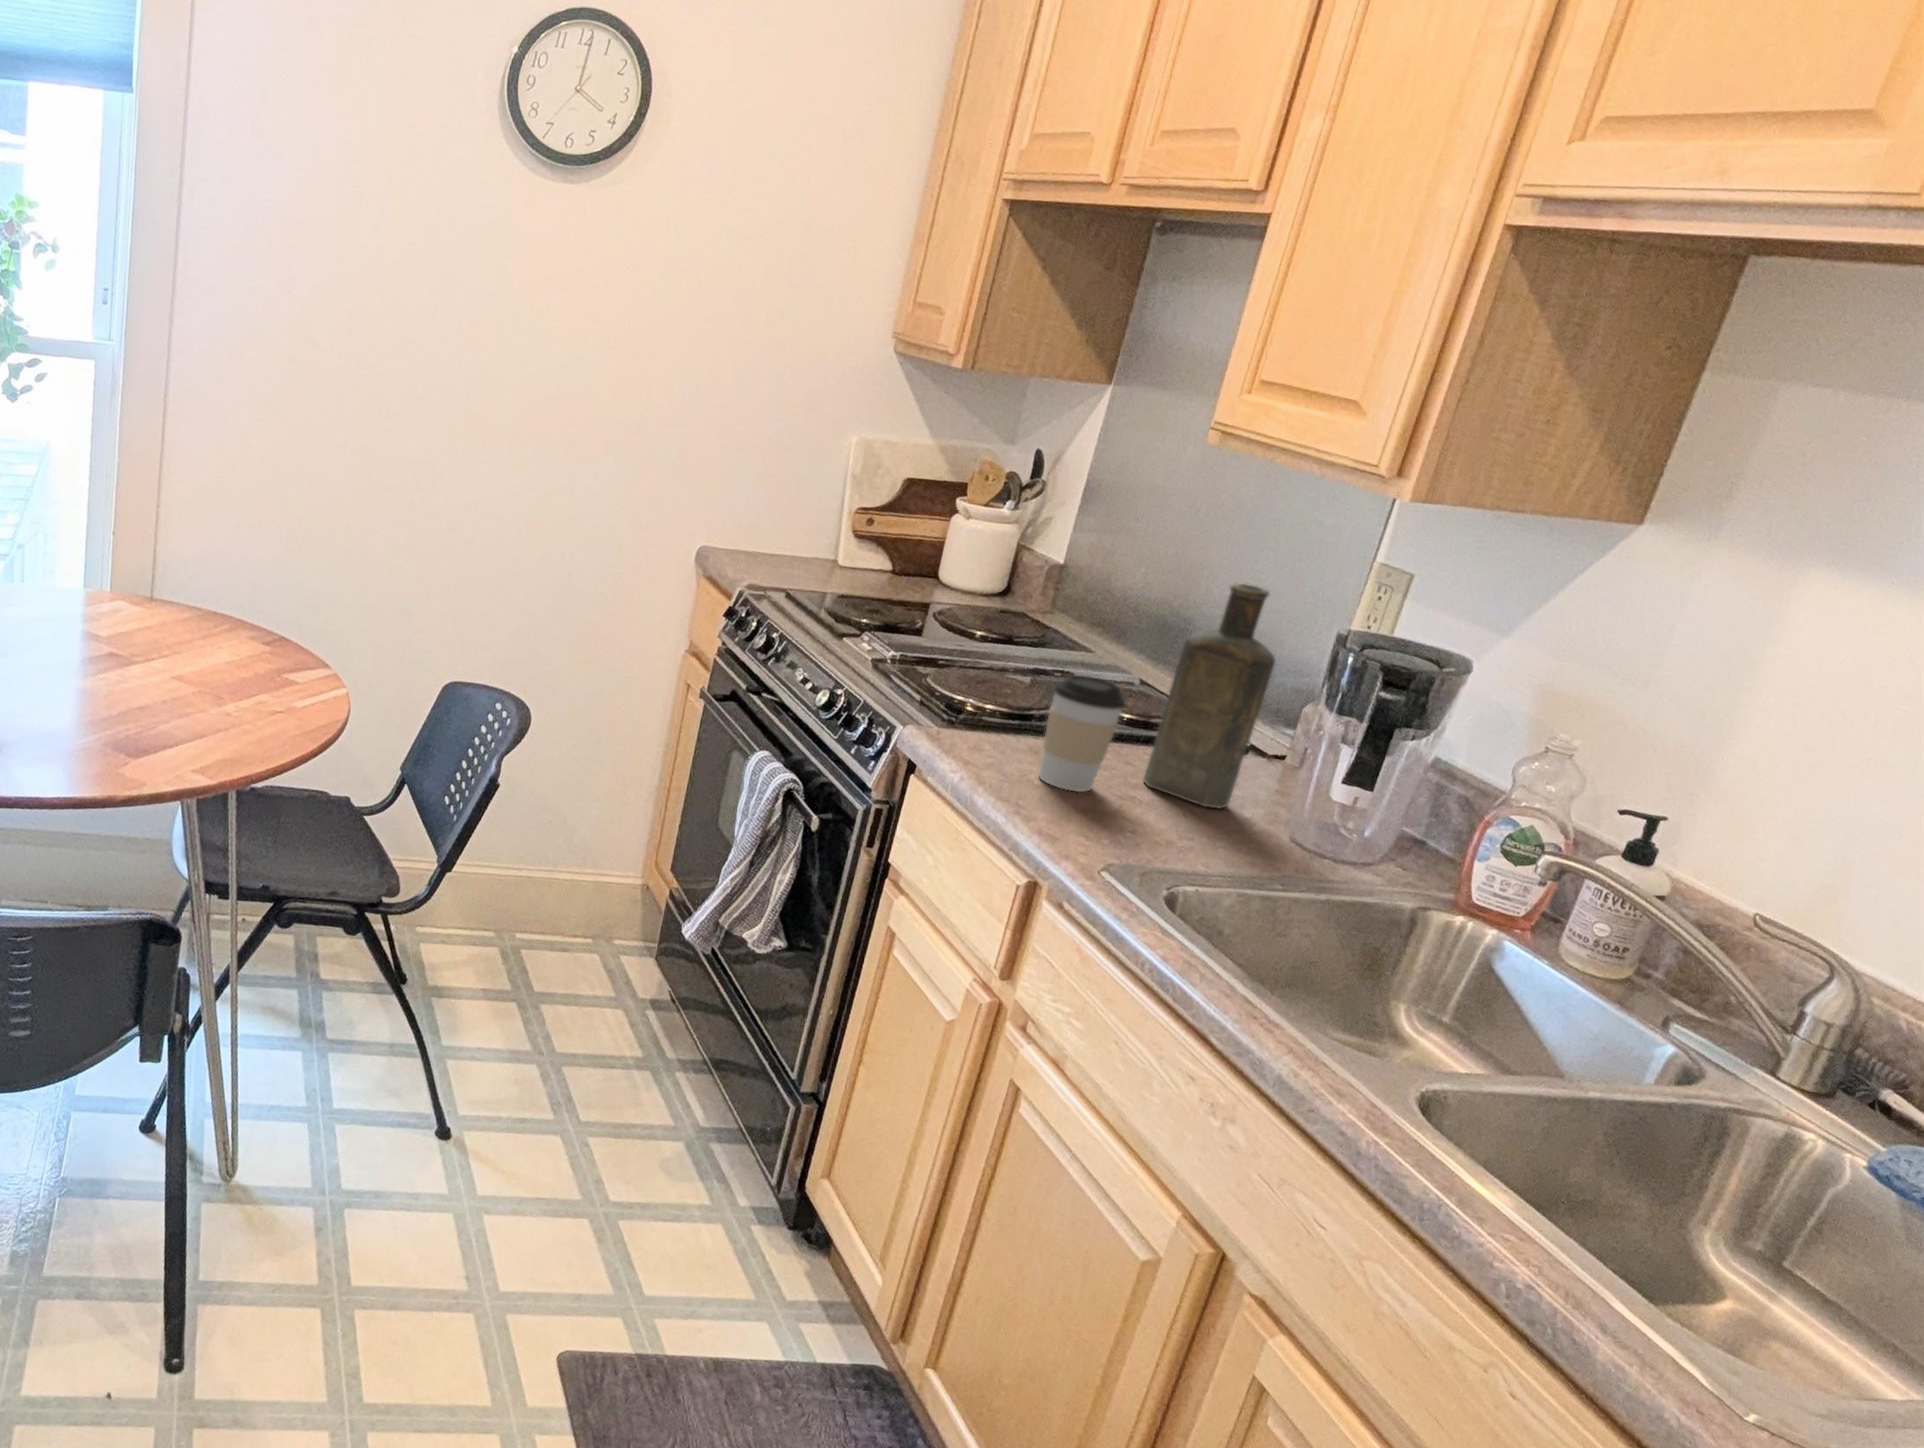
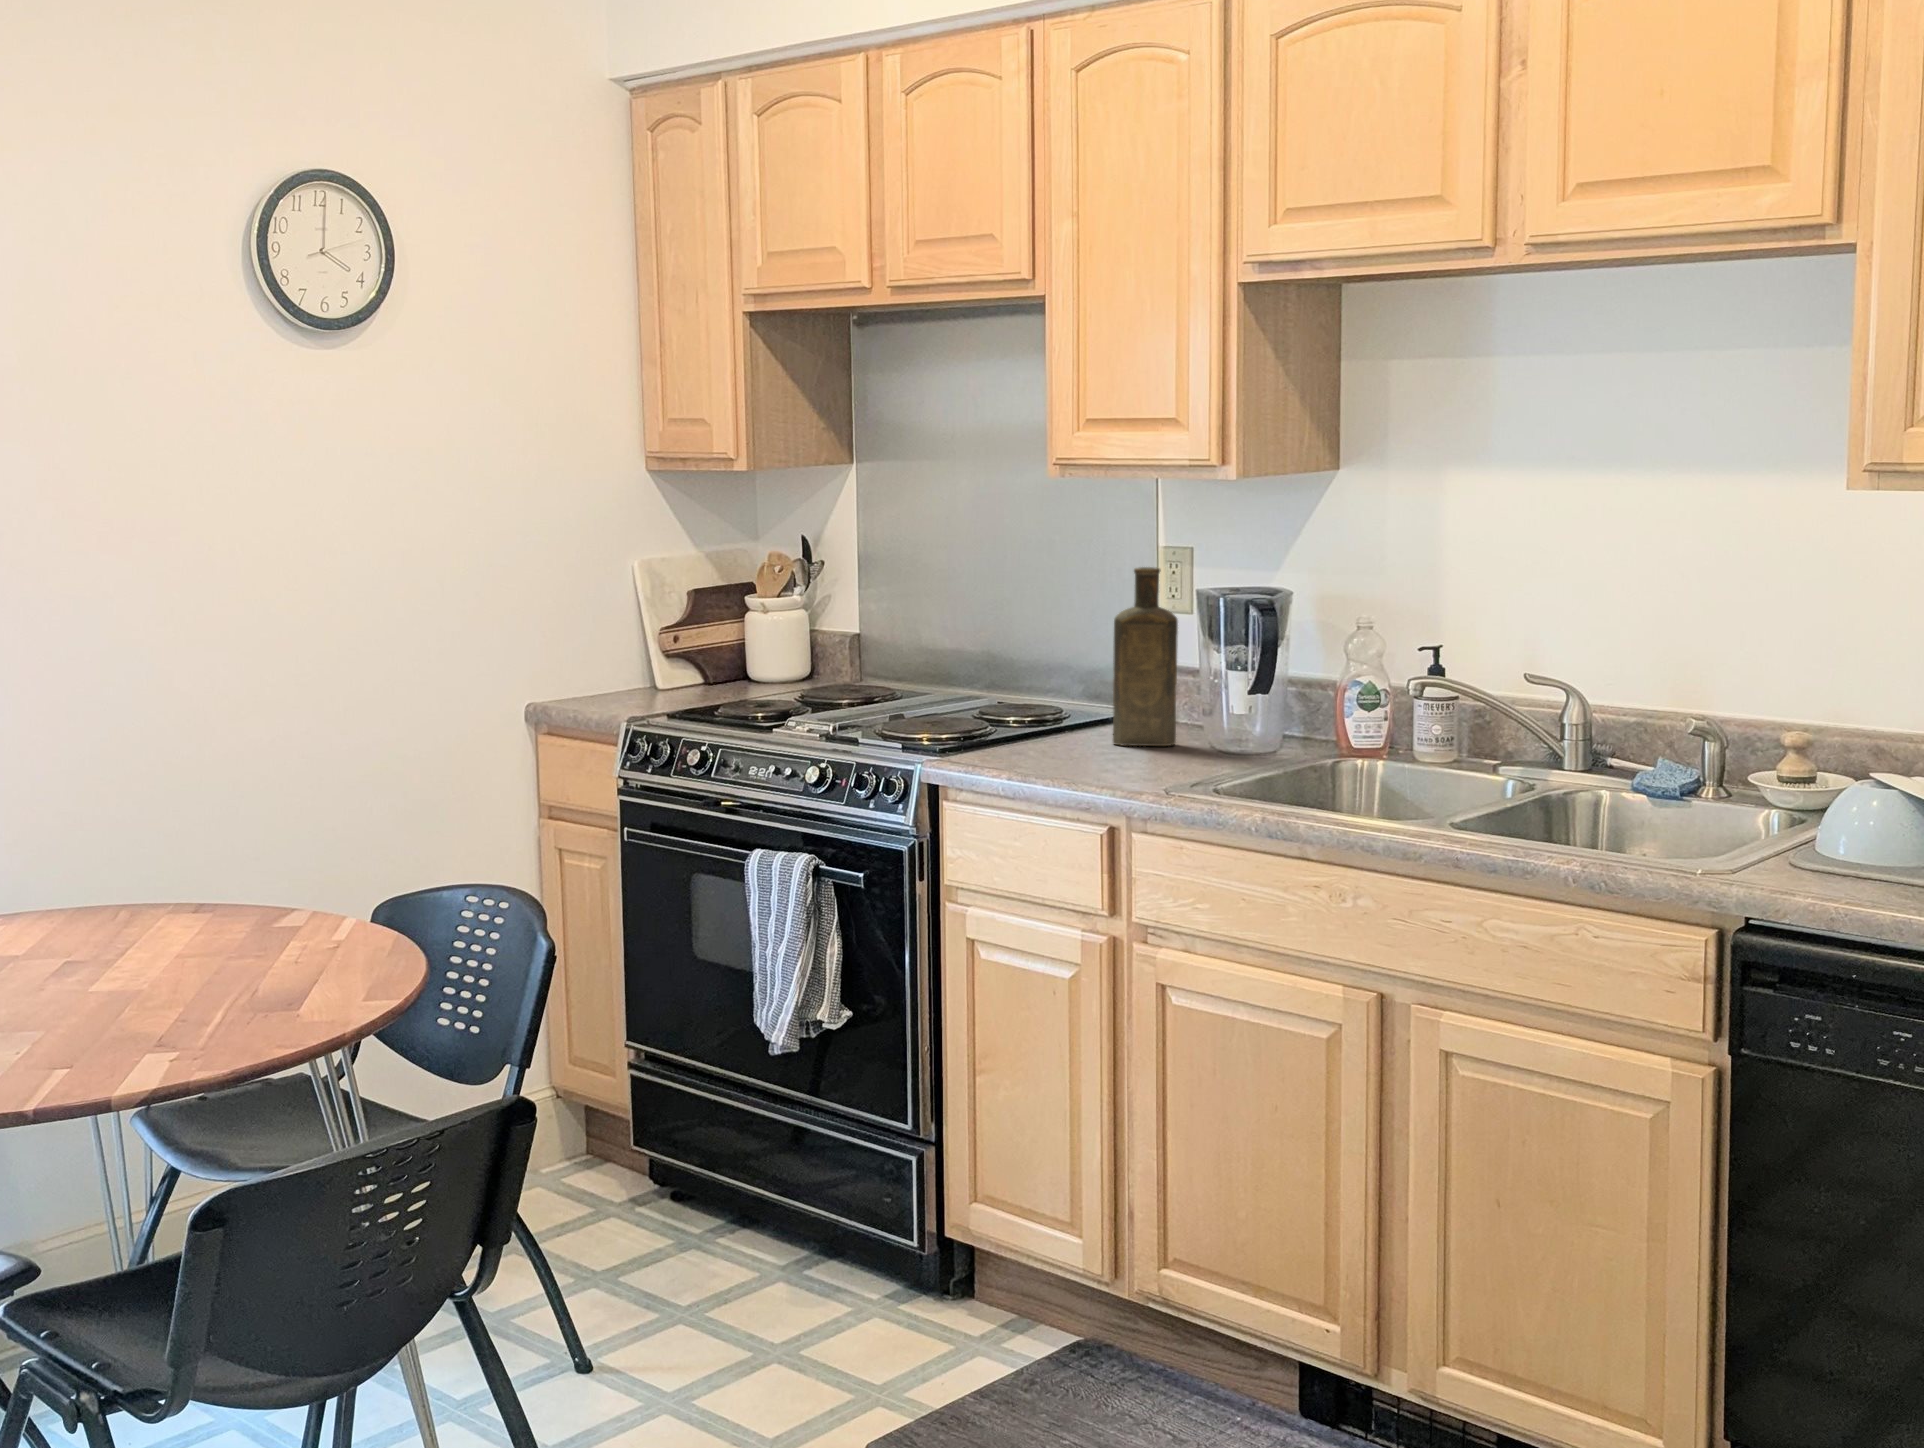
coffee cup: present [1039,675,1125,792] -> none [1051,663,1107,757]

